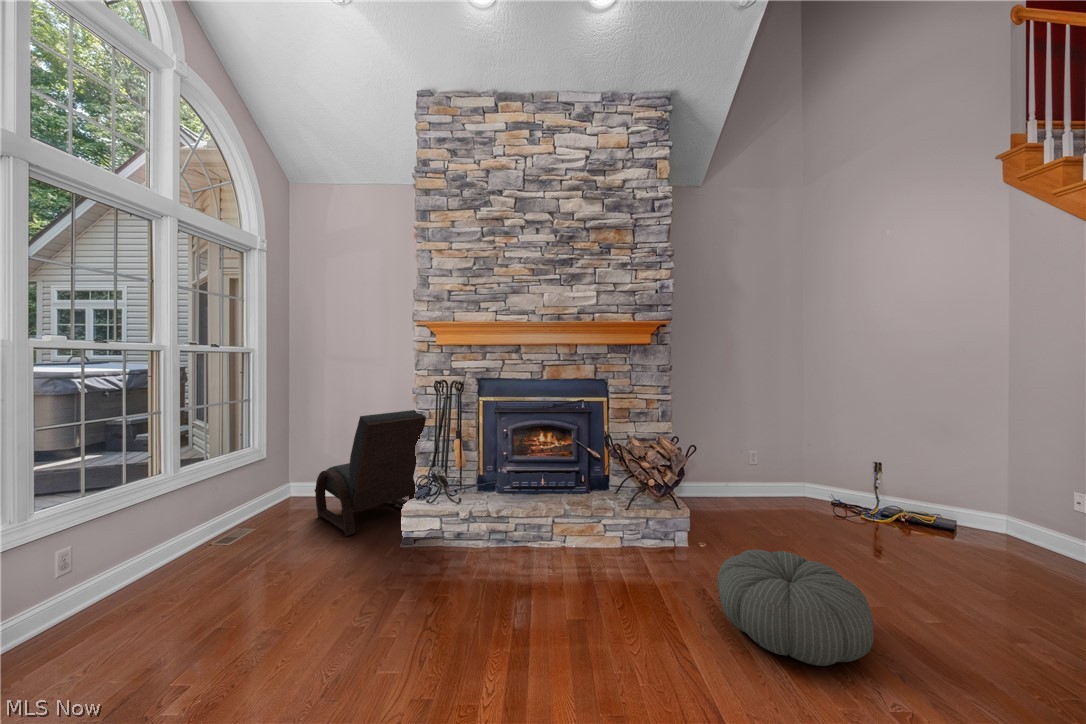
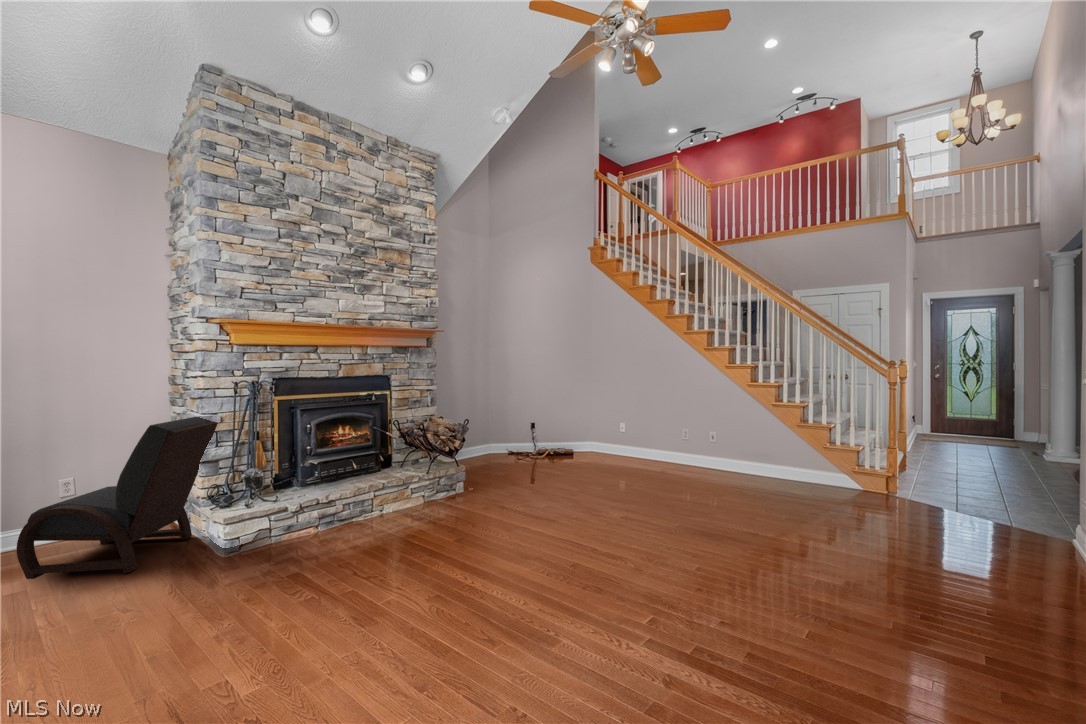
pouf: present [717,550,874,666] -> none [504,469,578,513]

